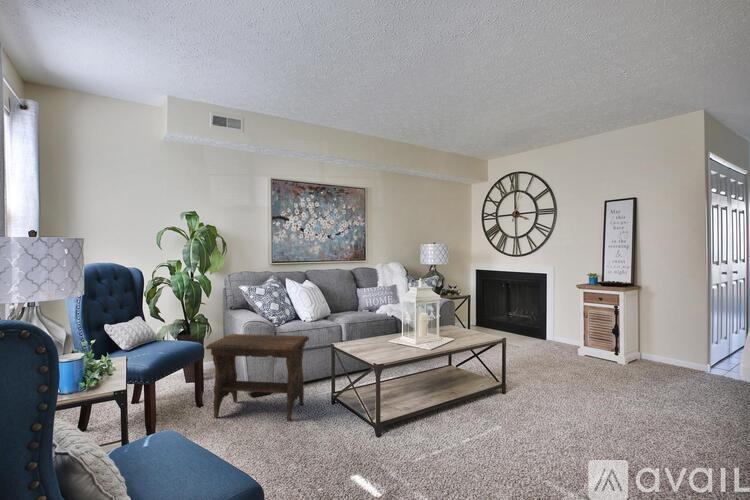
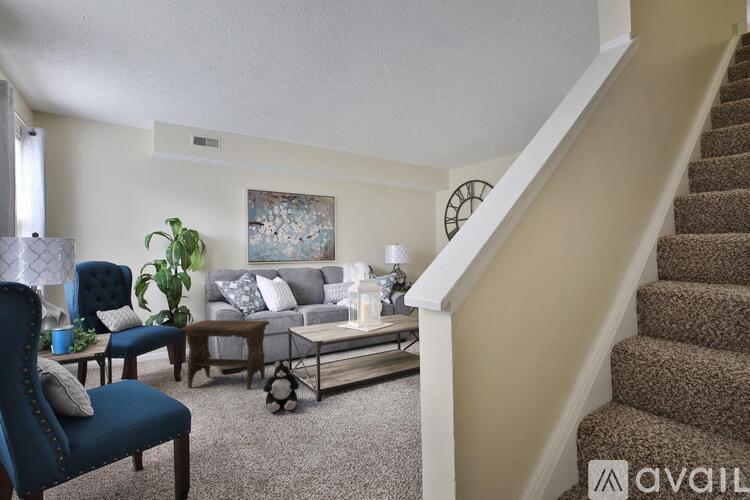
plush toy: none [314,390,359,459] -> present [263,360,299,412]

